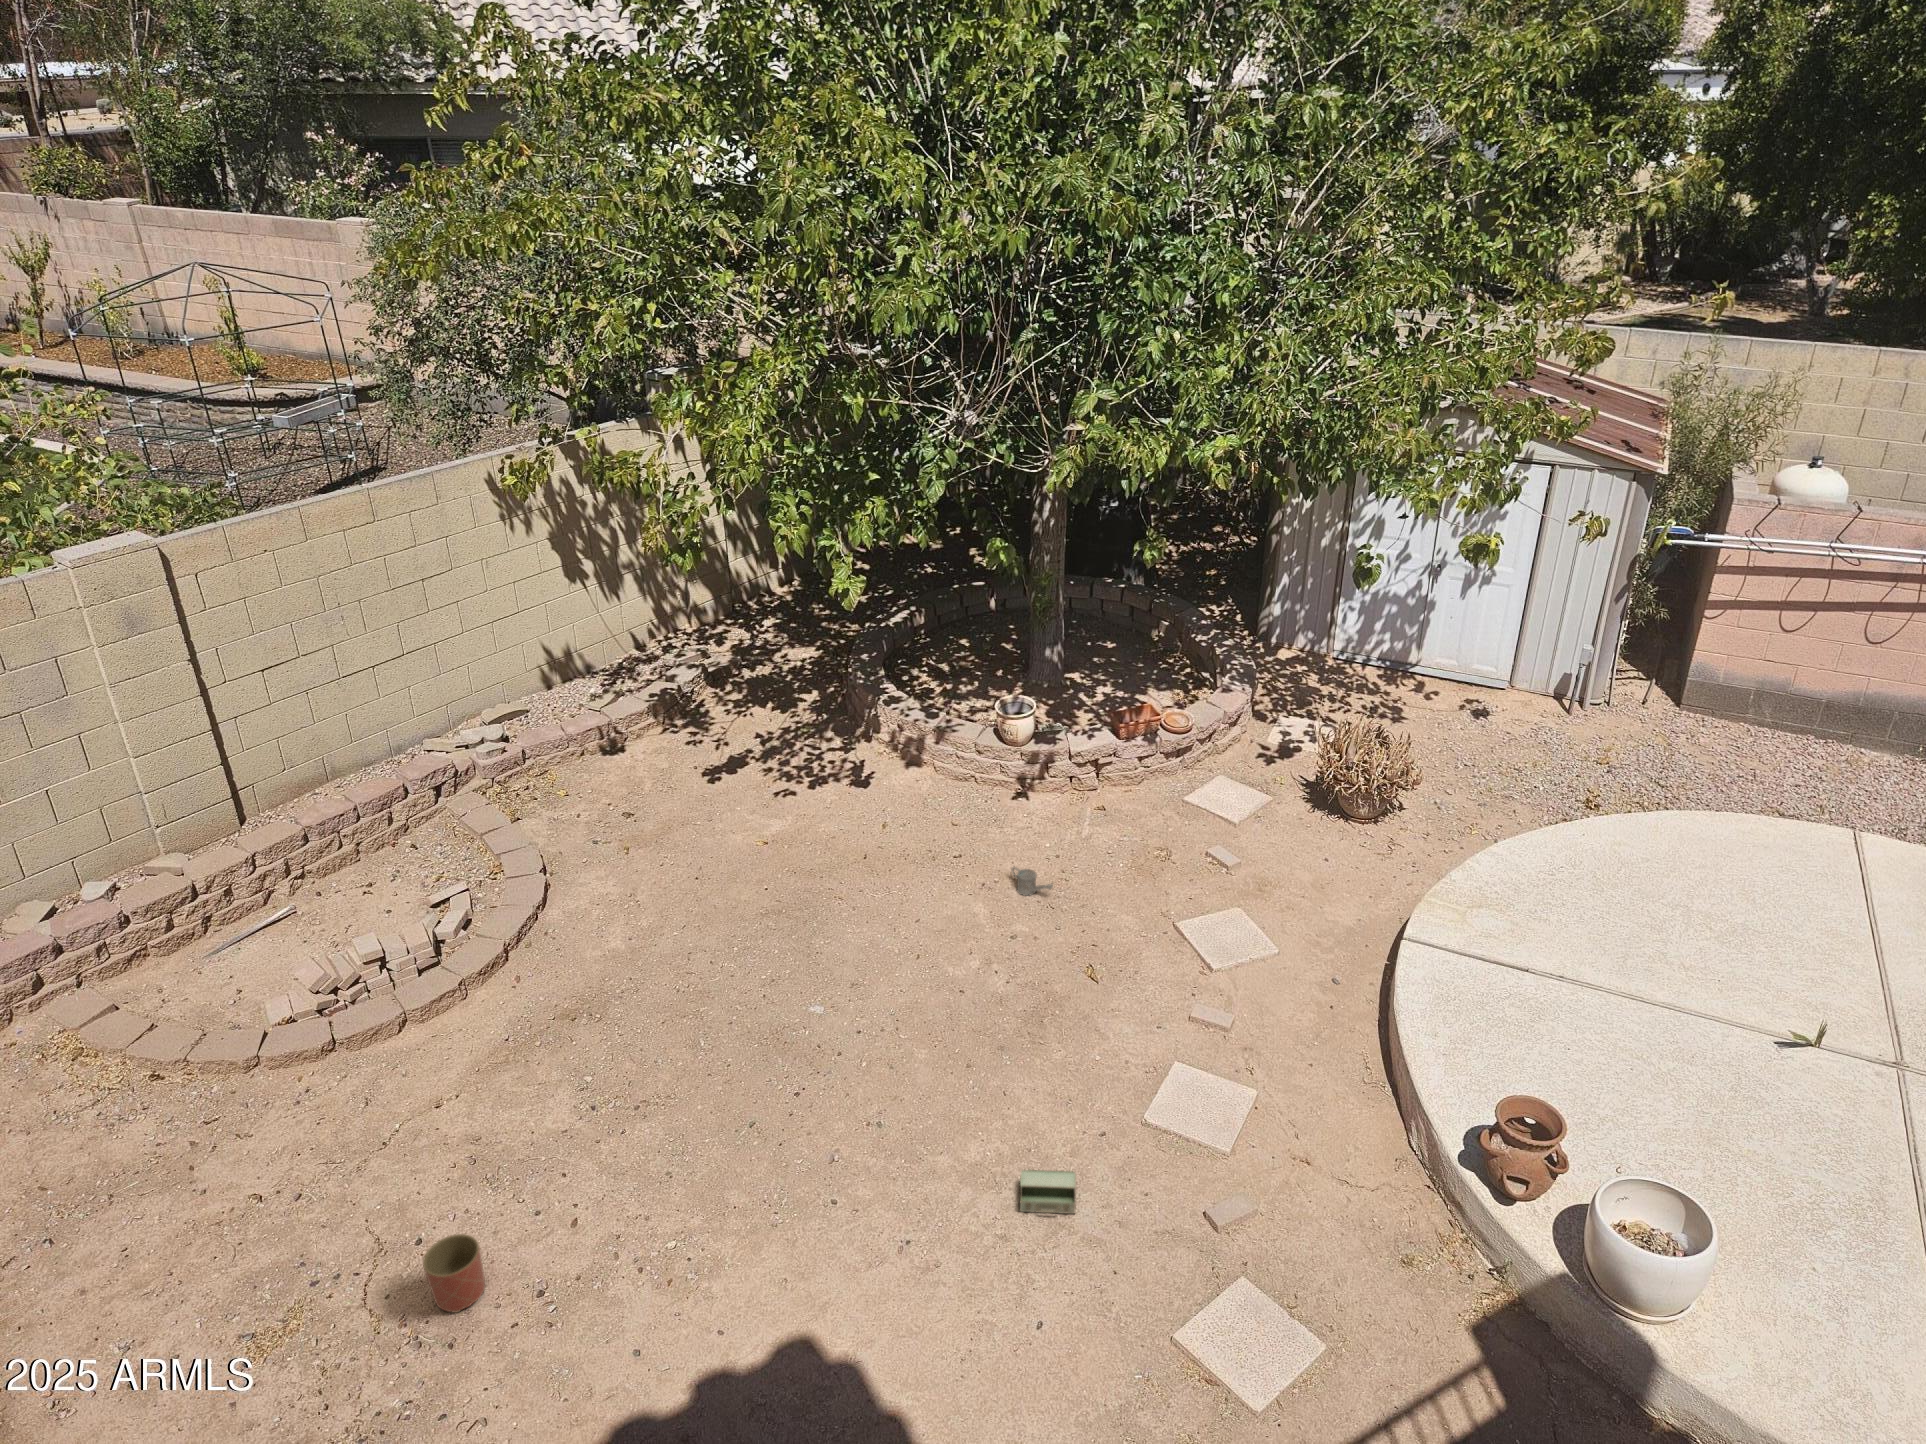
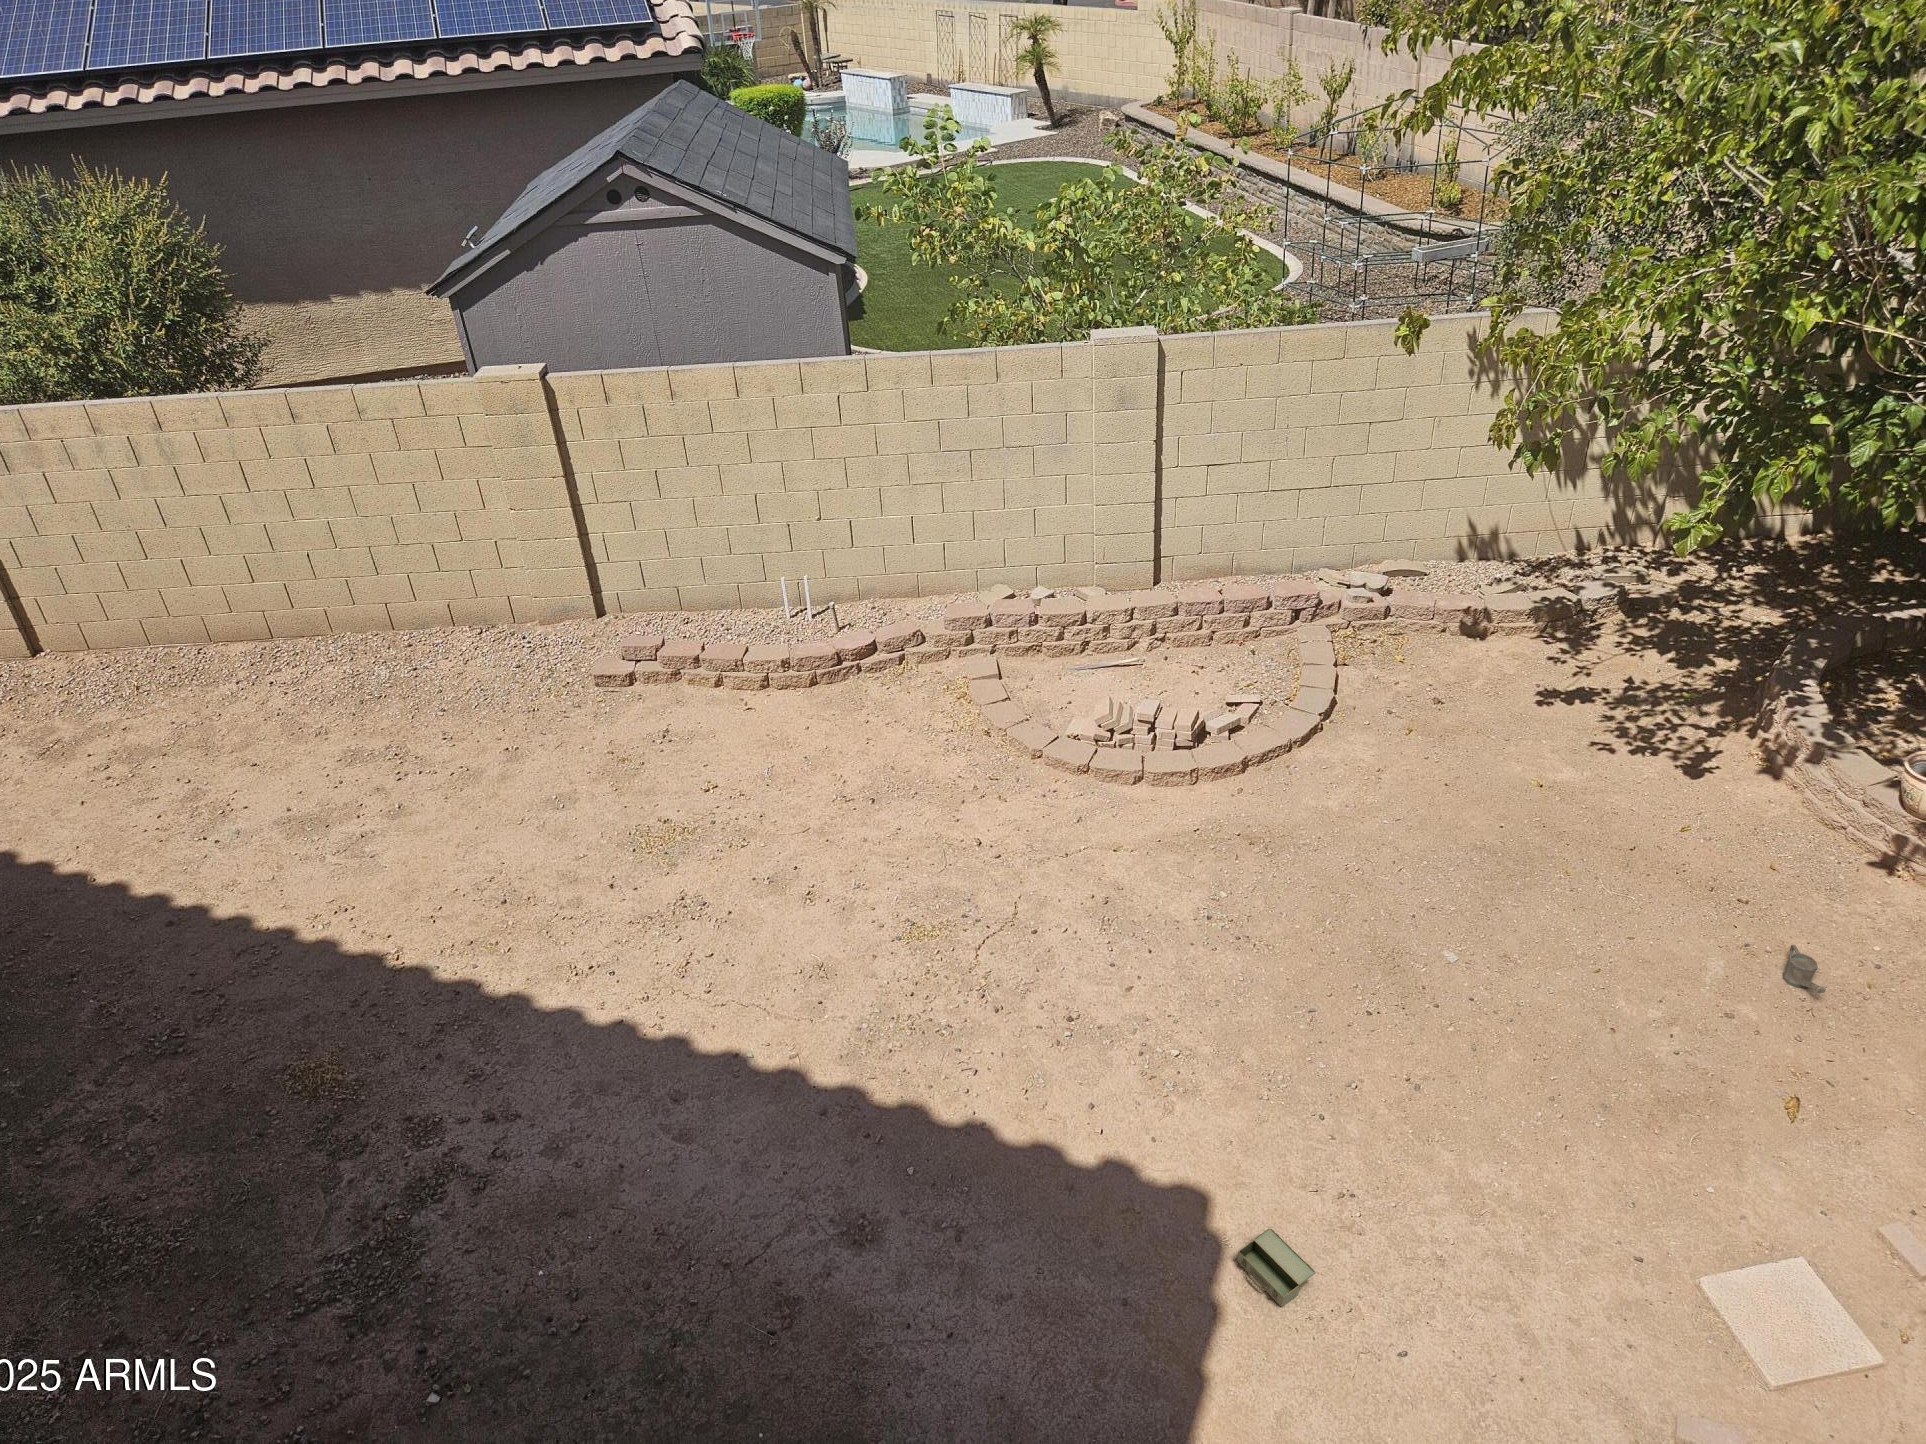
toolbox: present [1020,1170,1076,1214] -> present [1237,1229,1315,1307]
planter: present [423,1234,485,1313] -> none [1004,937,1046,994]

